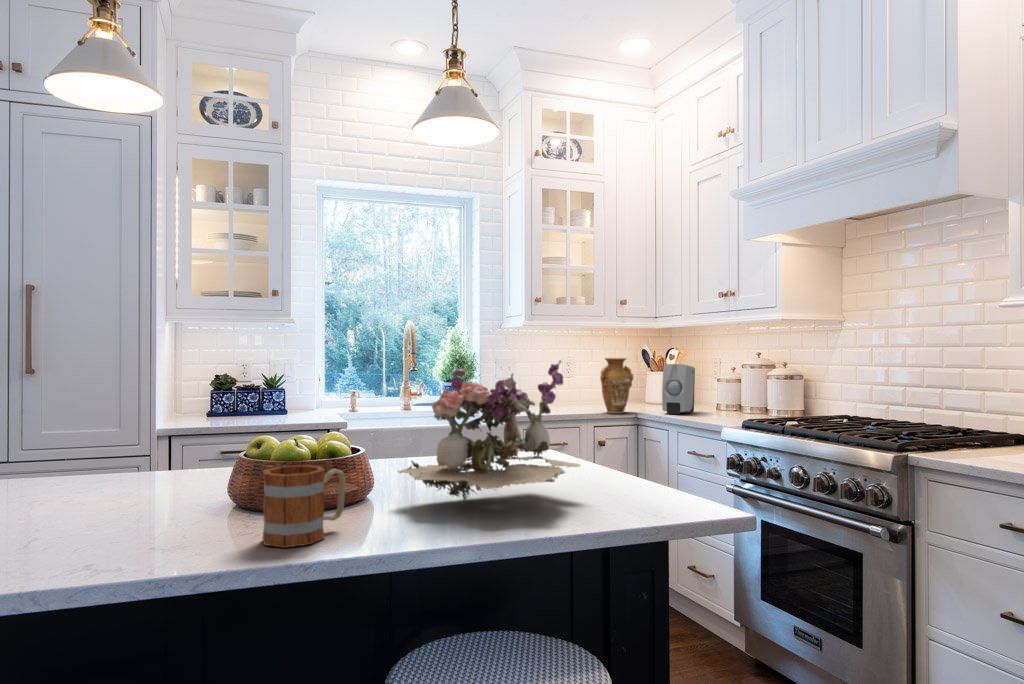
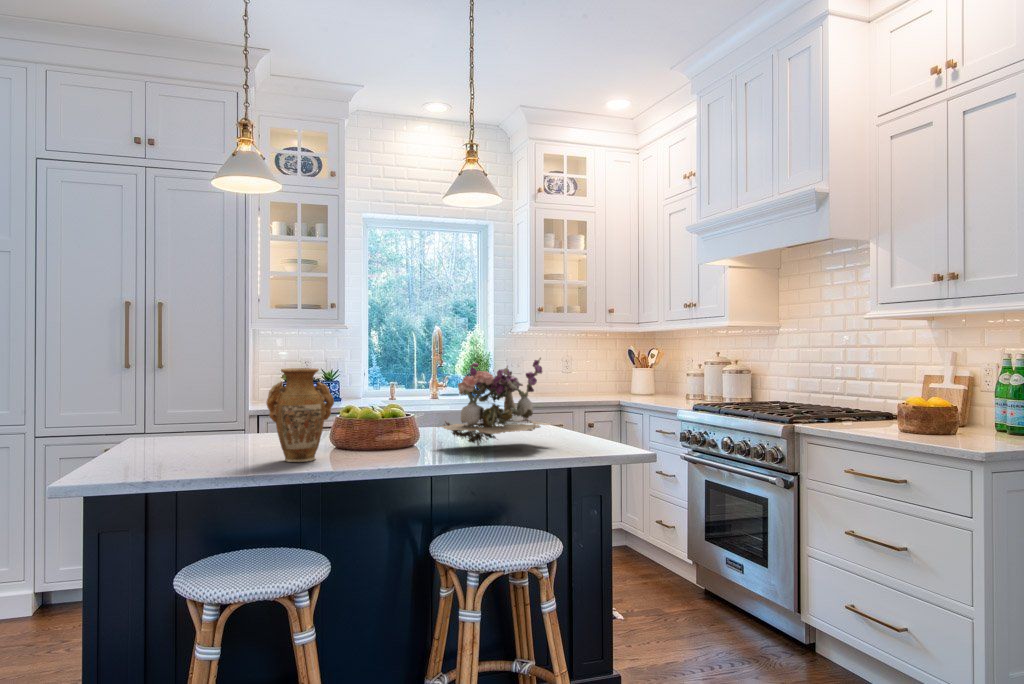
vase: present [600,358,633,413] -> present [266,368,334,462]
soap dispenser: present [662,364,695,414] -> none [641,362,668,402]
mug: present [263,465,345,548] -> none [361,419,407,463]

